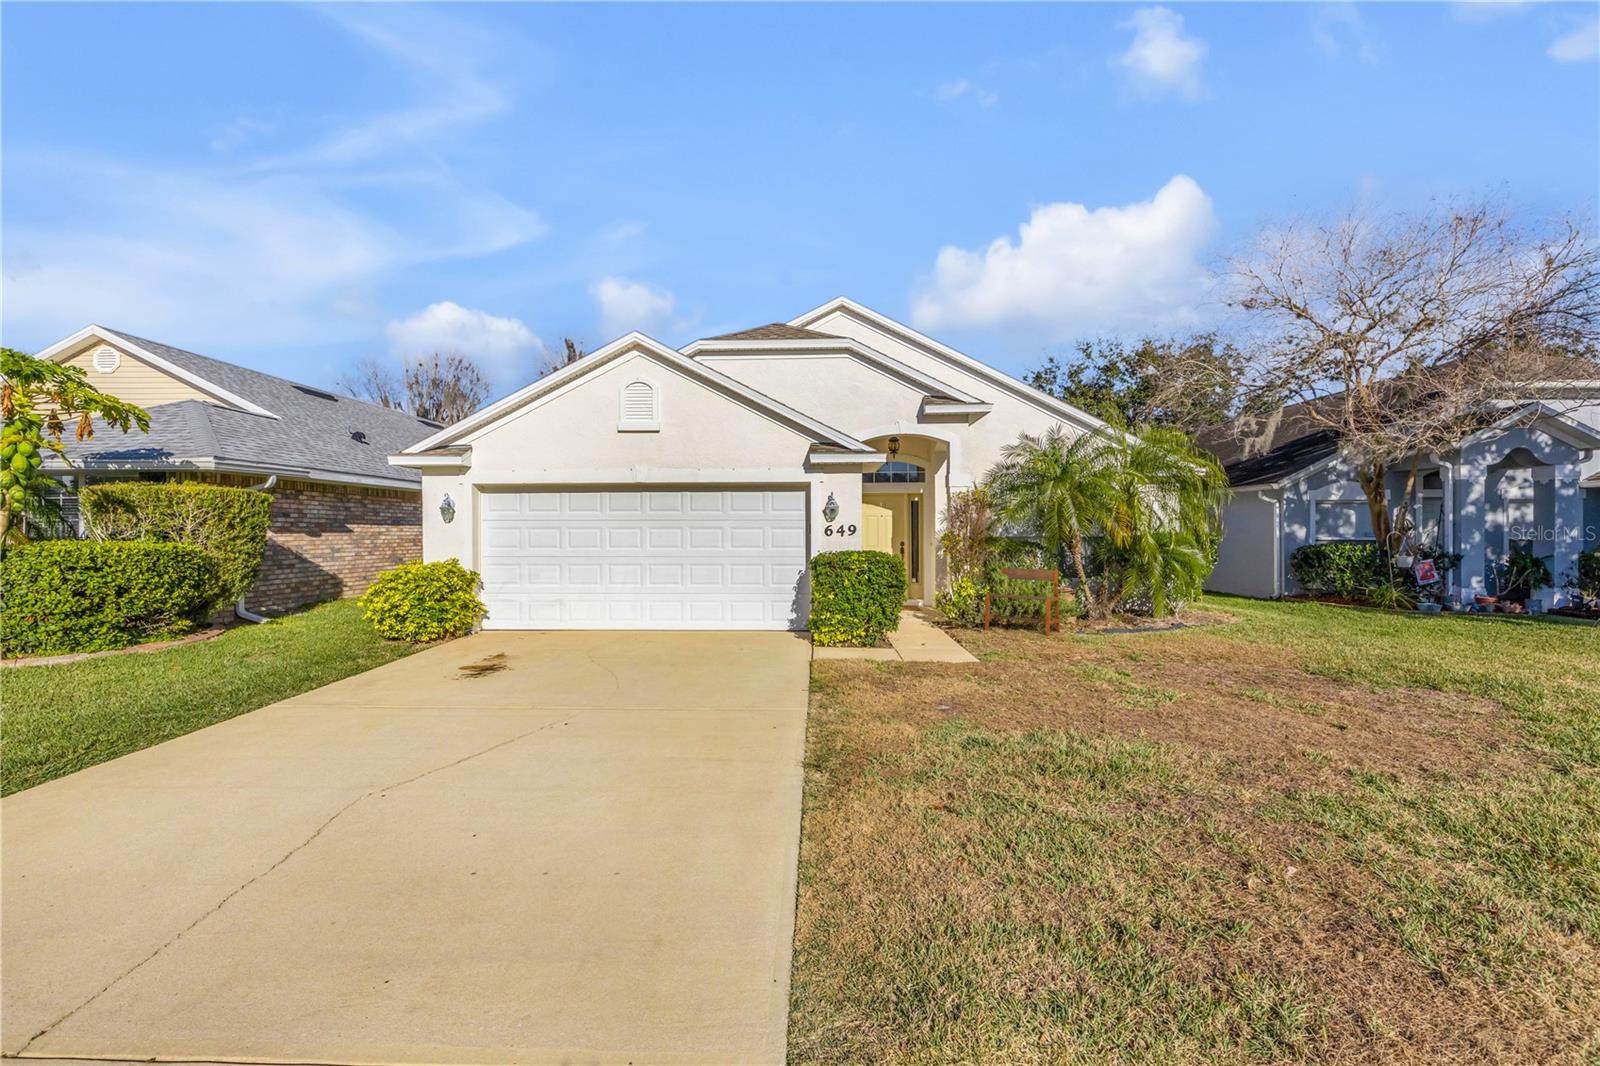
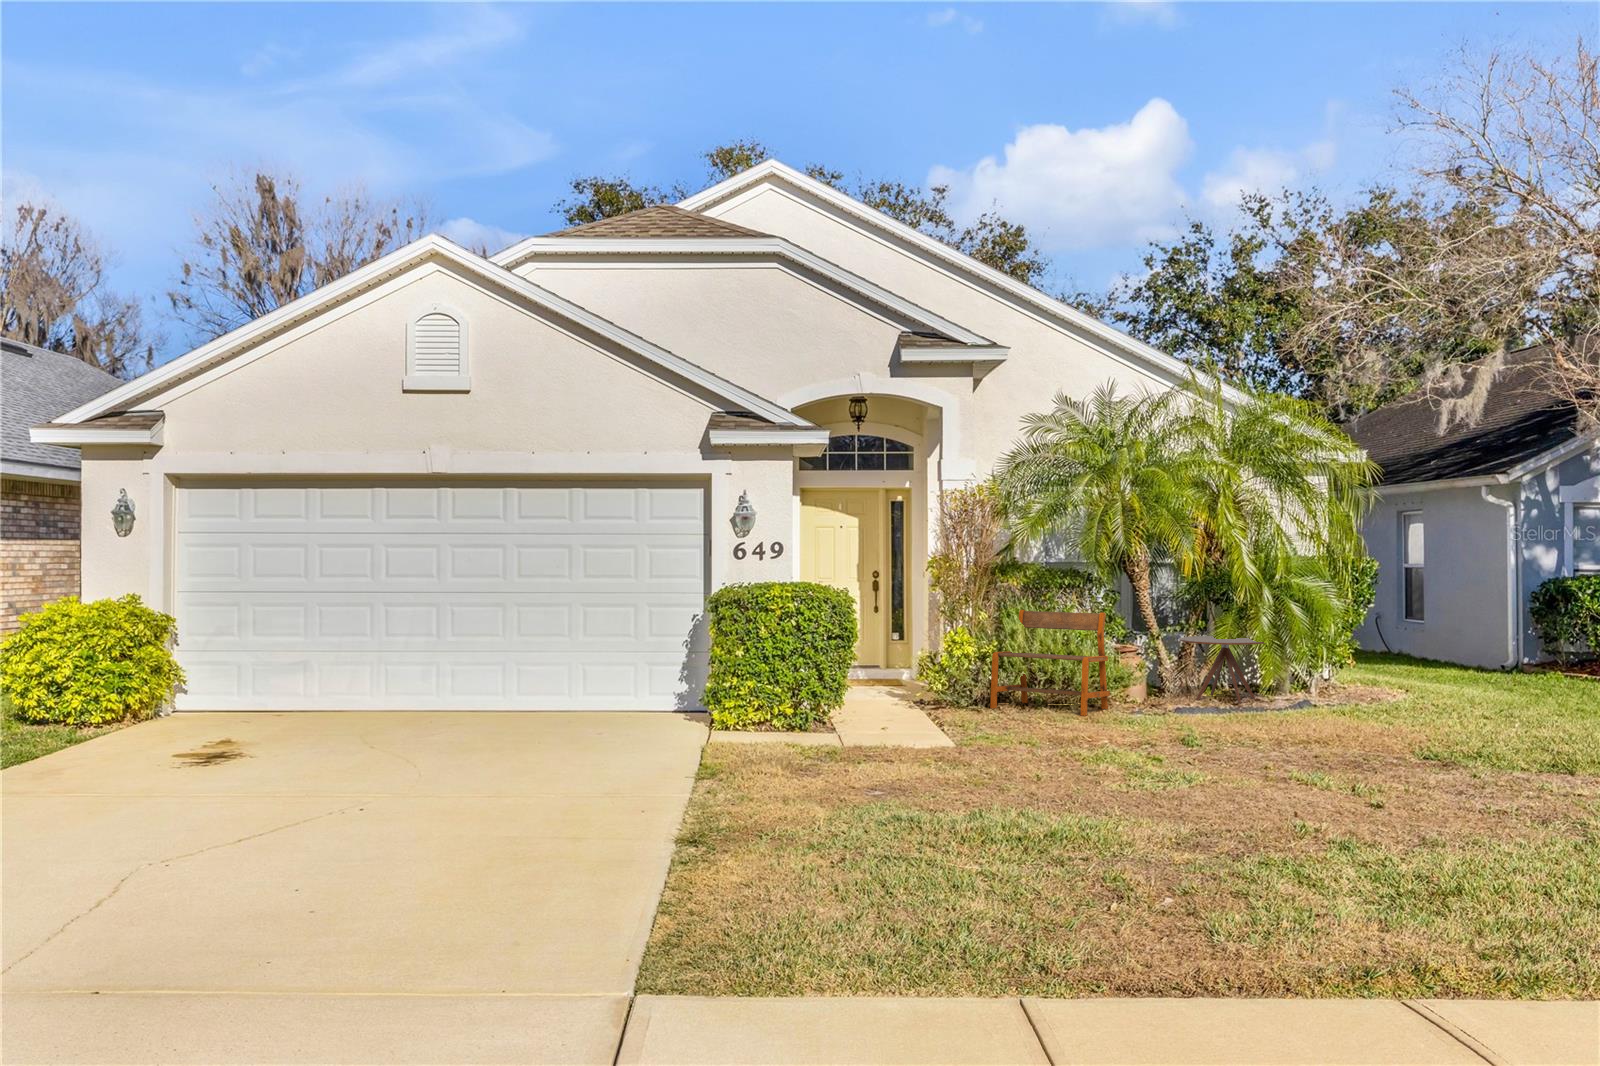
round table: none [1099,583,1159,626] -> present [1179,636,1264,703]

